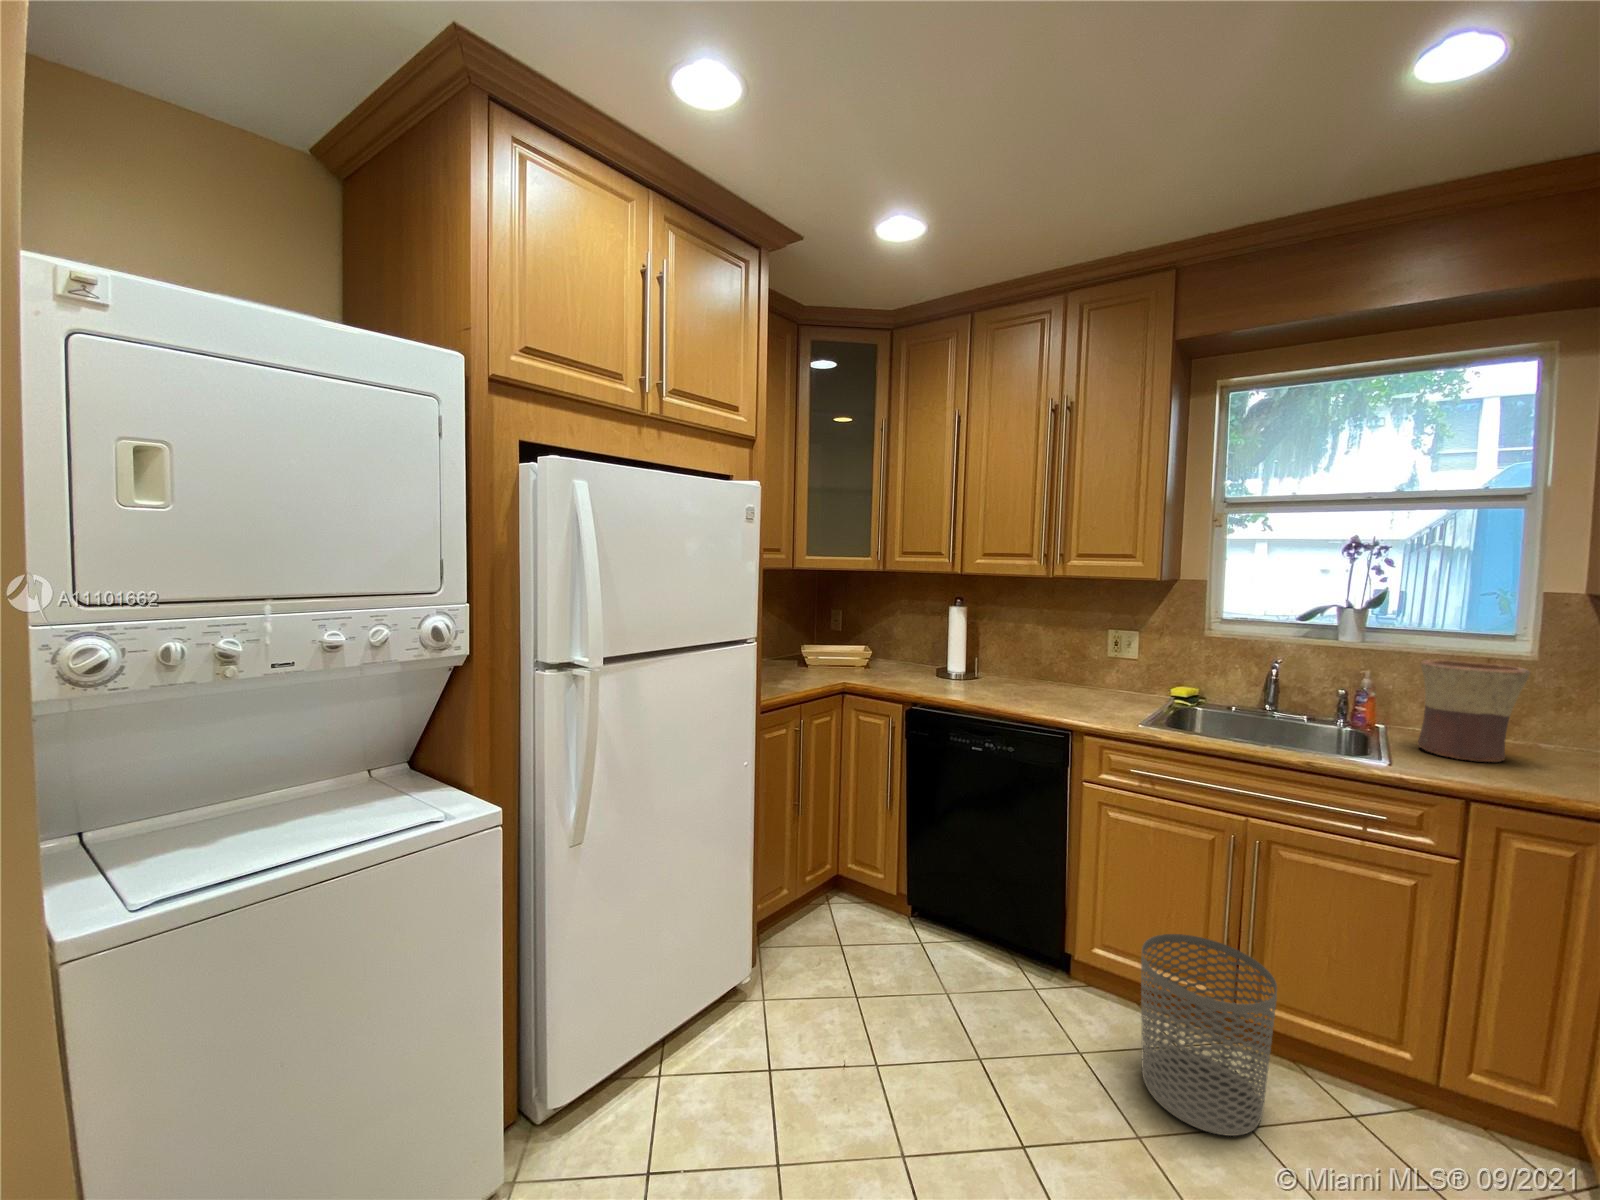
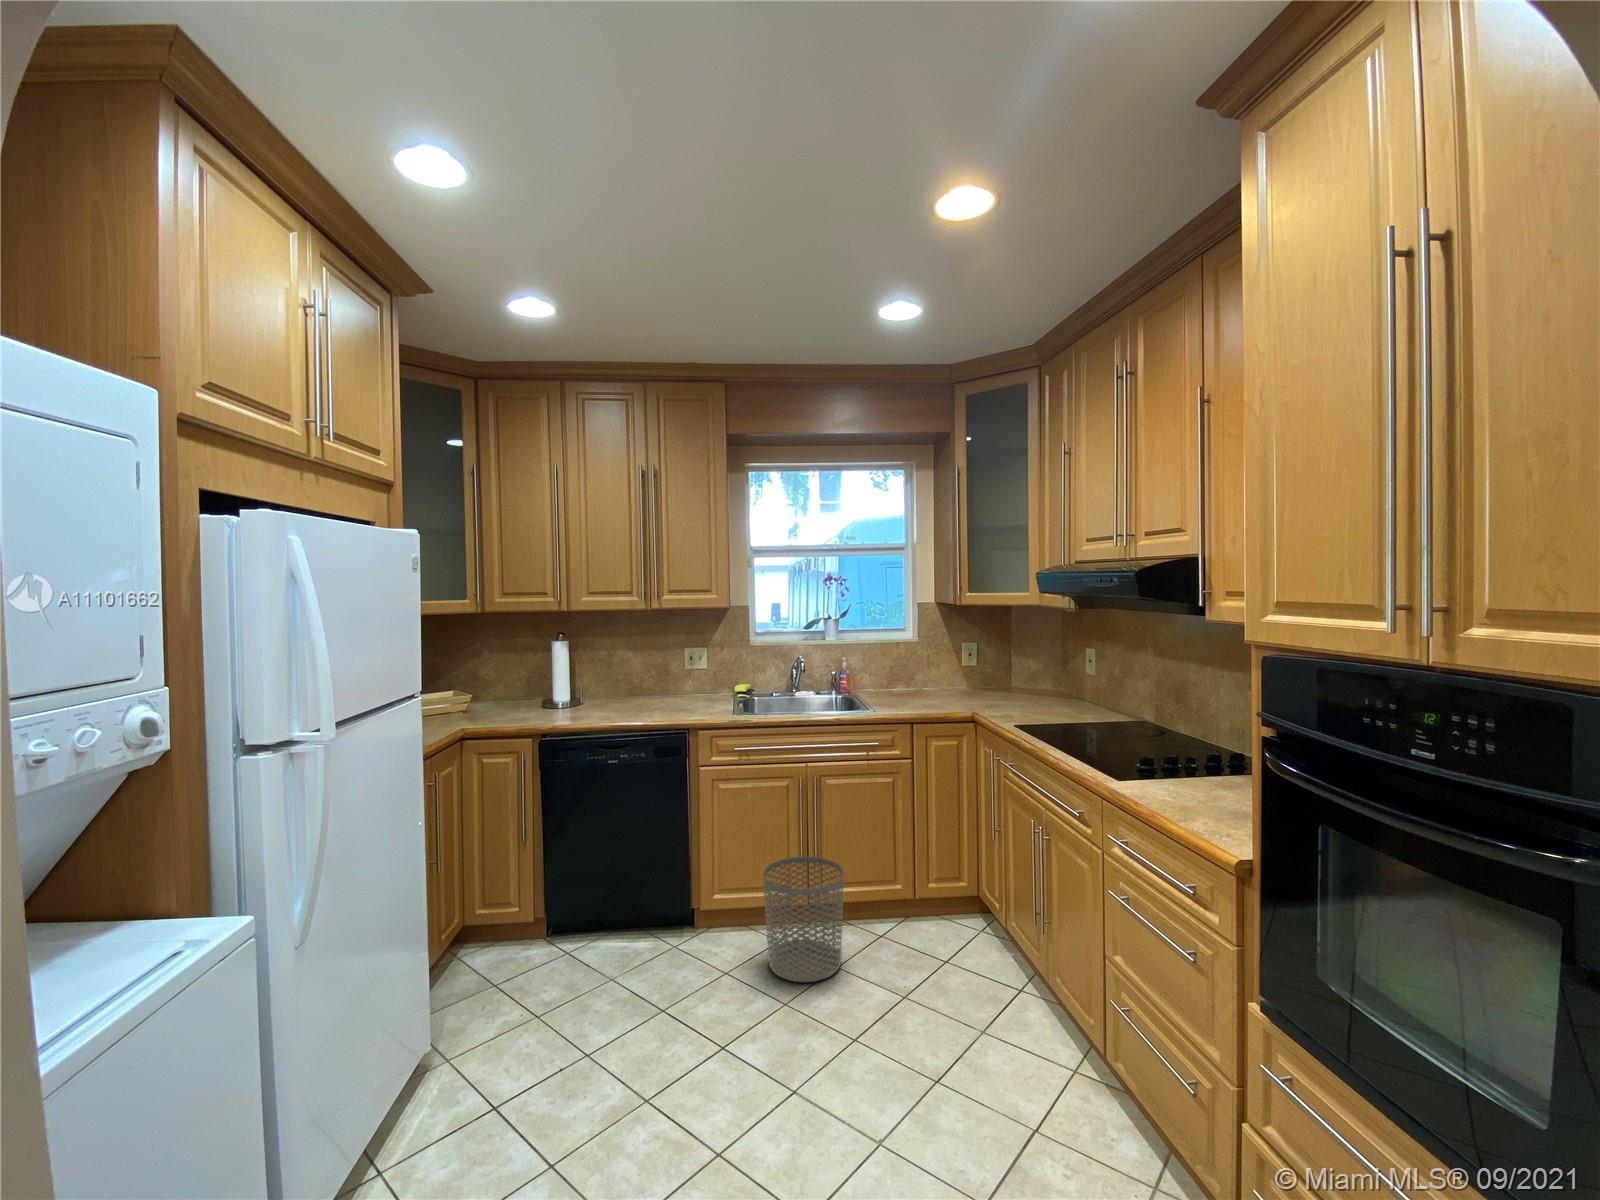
flower pot: present [1418,660,1530,762] -> none [879,644,926,703]

